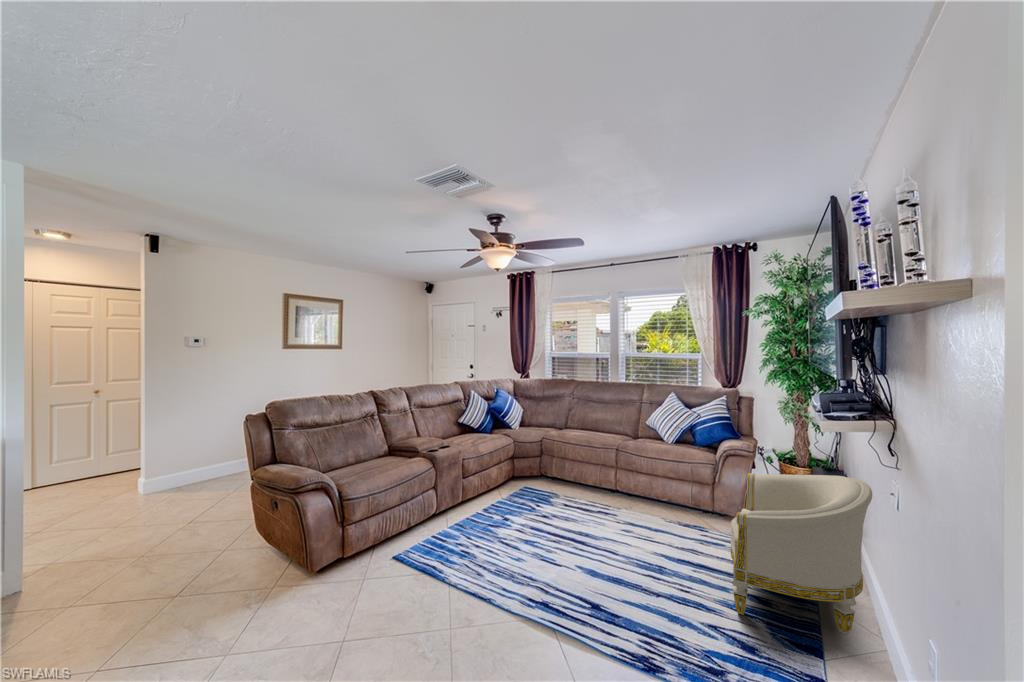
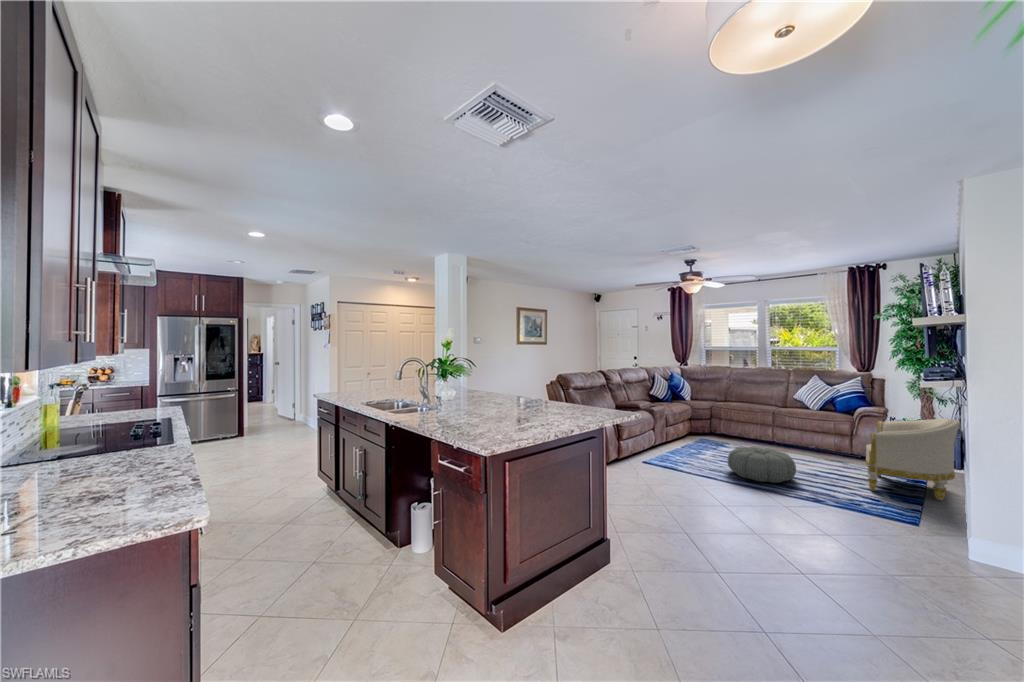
pouf: none [518,525,623,608] -> present [728,447,796,483]

